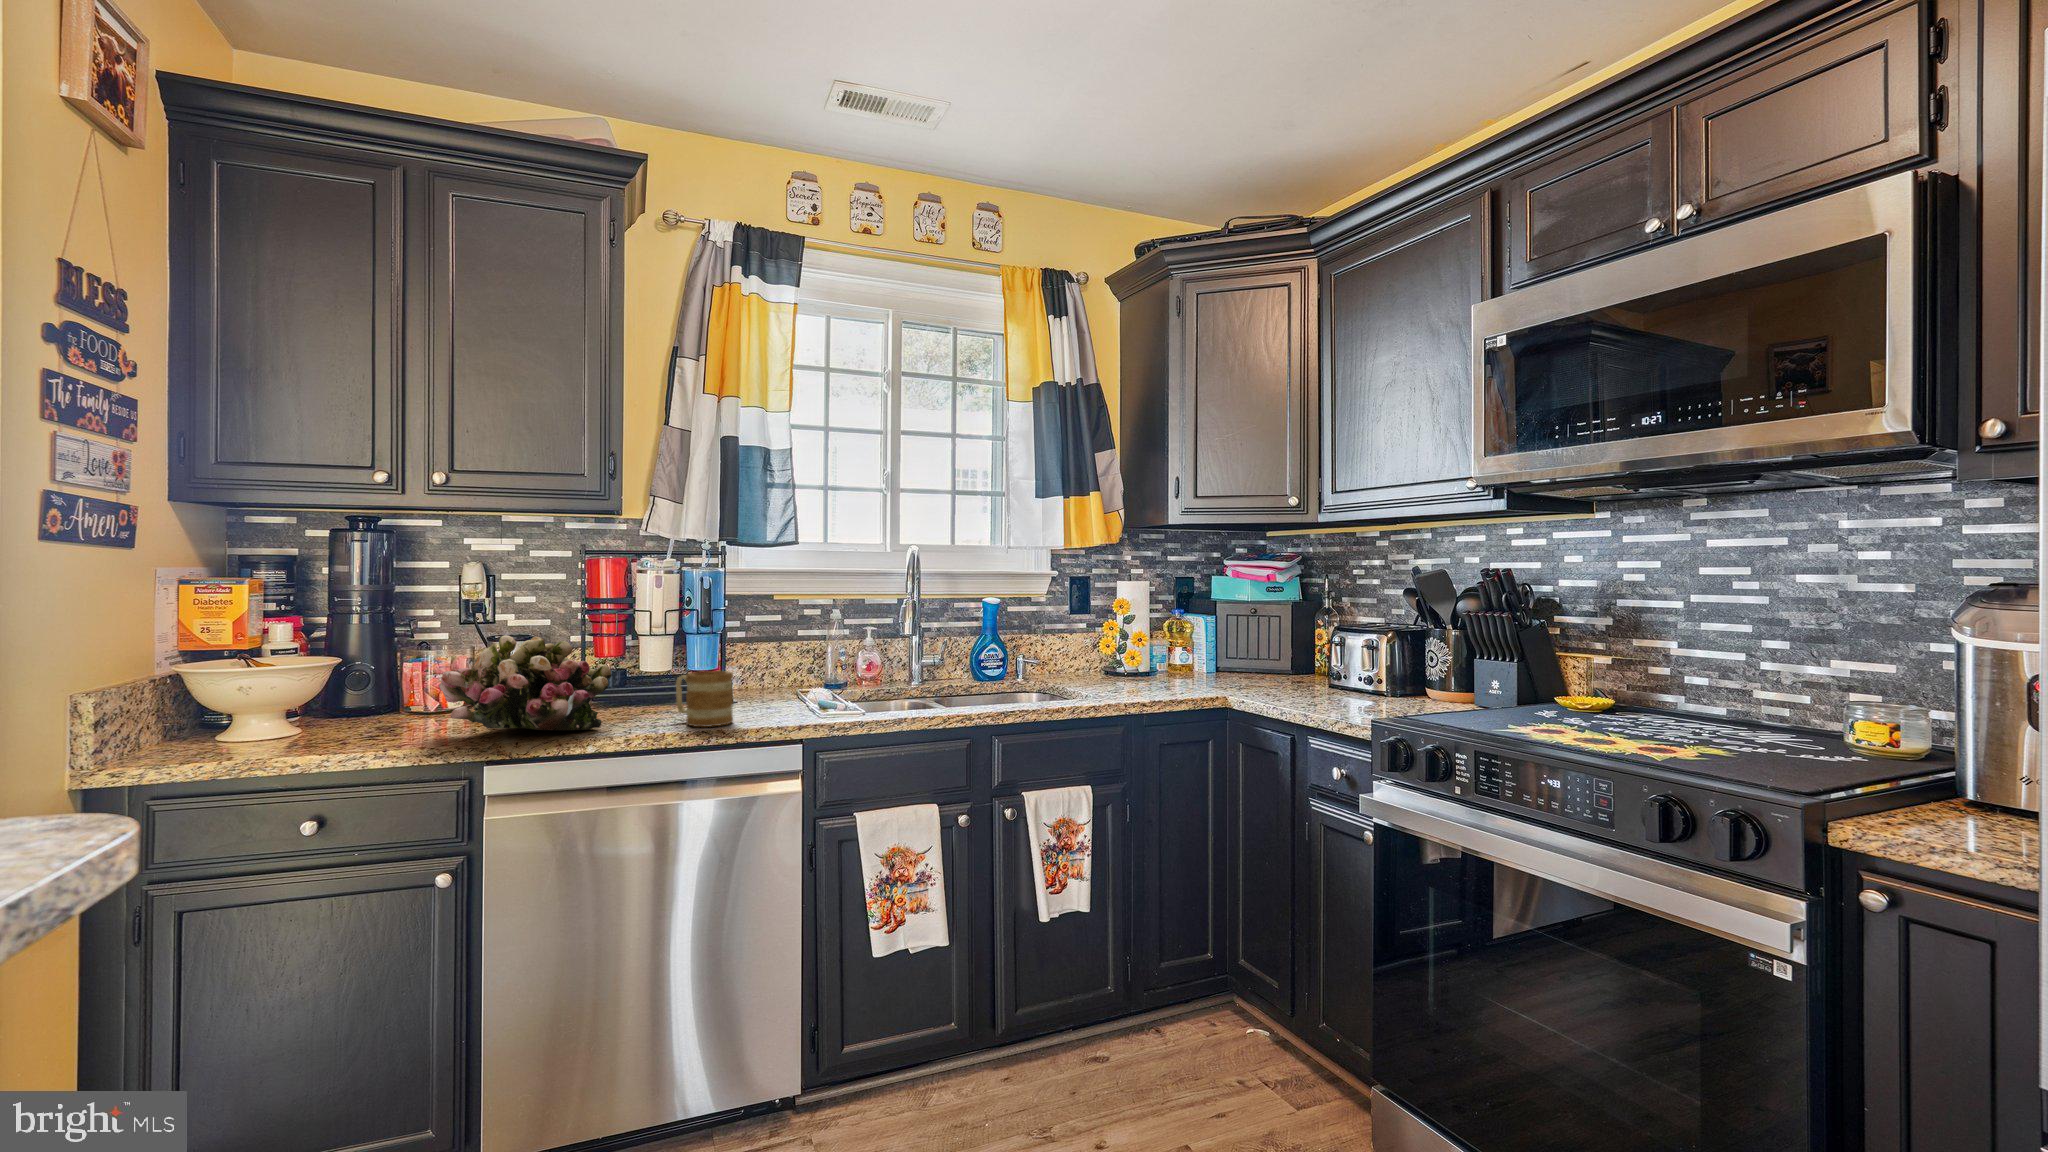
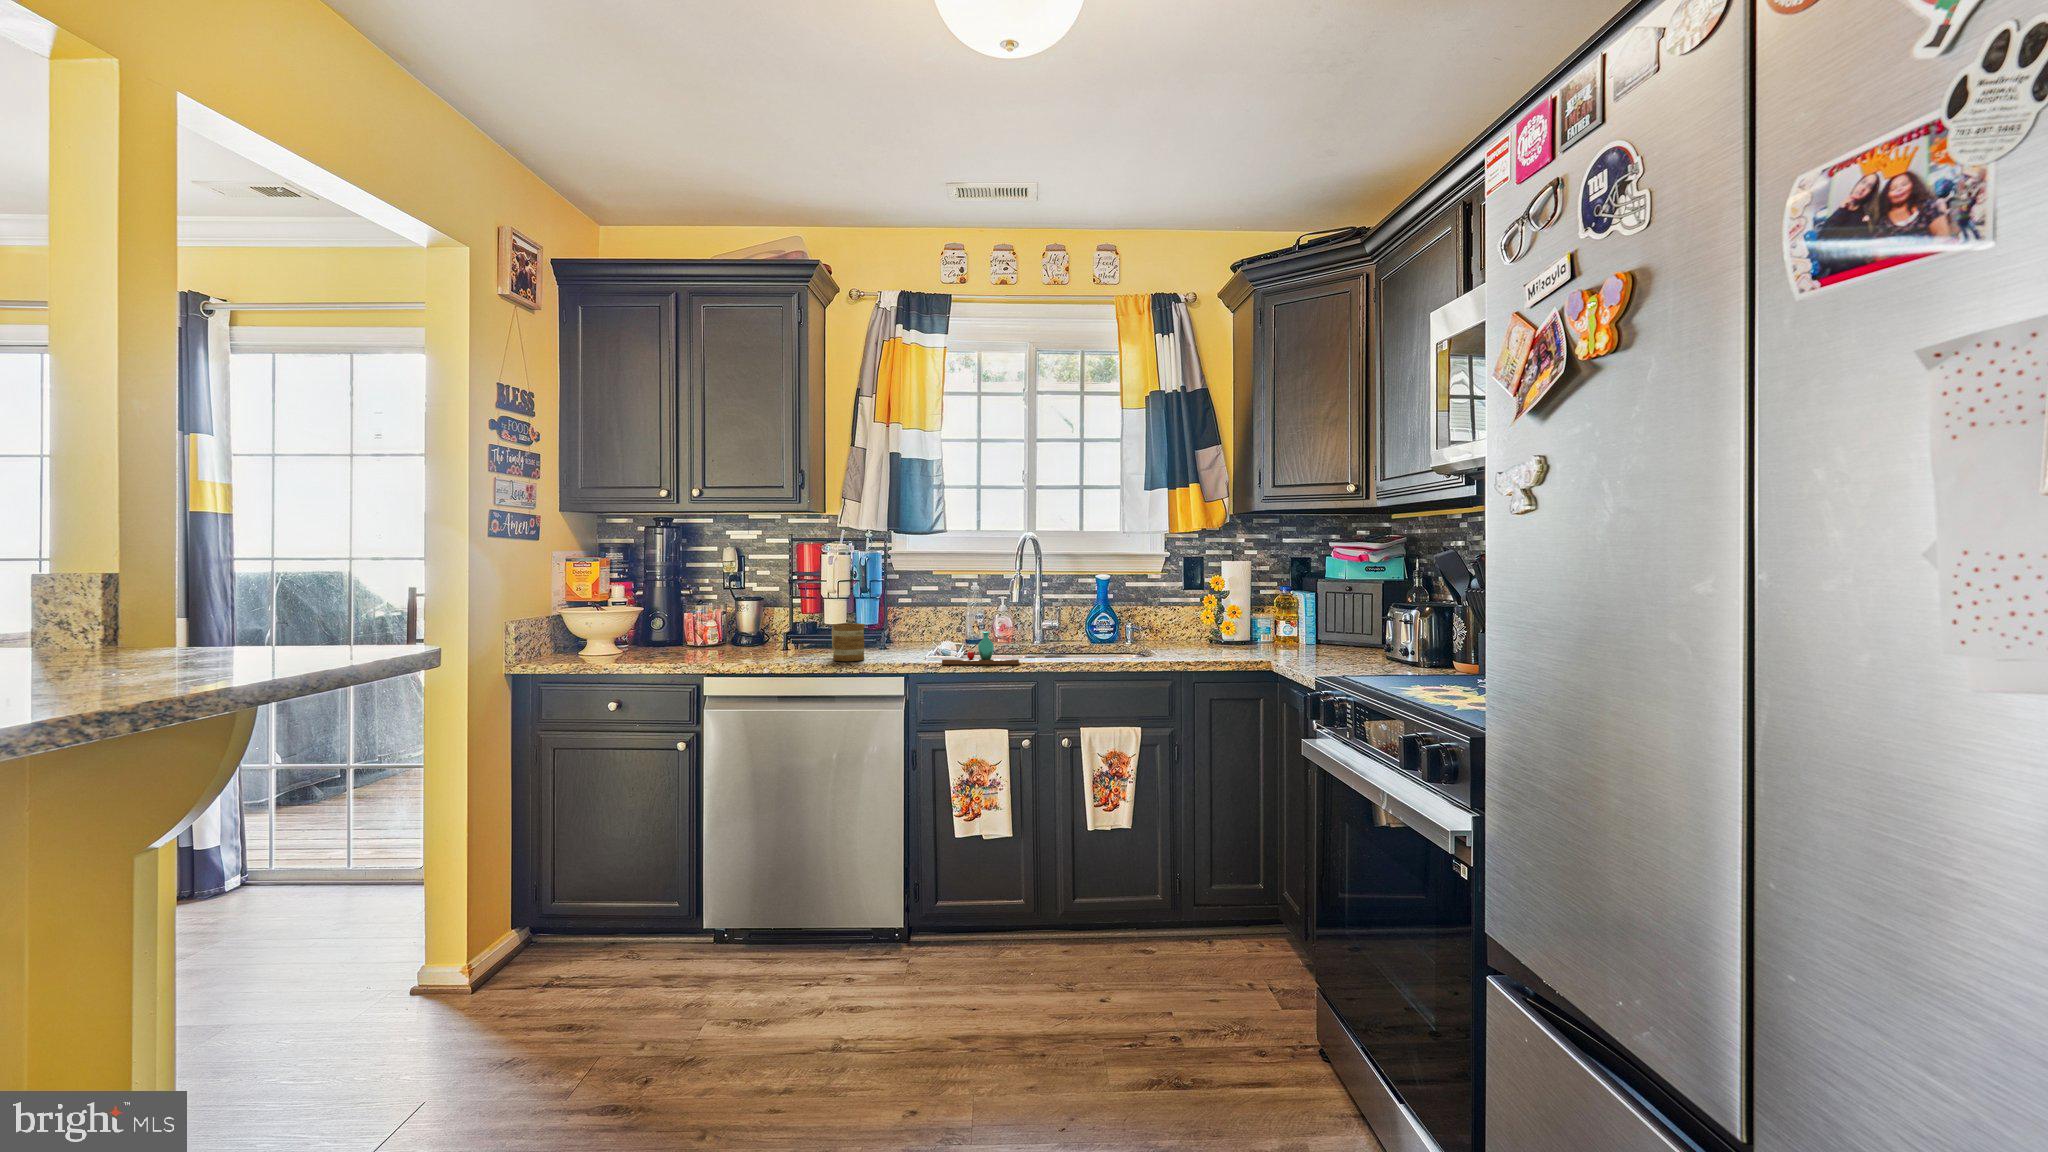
flower arrangement: present [439,635,612,730] -> none [685,595,794,659]
vase: none [850,676,954,723] -> present [942,632,1019,665]

